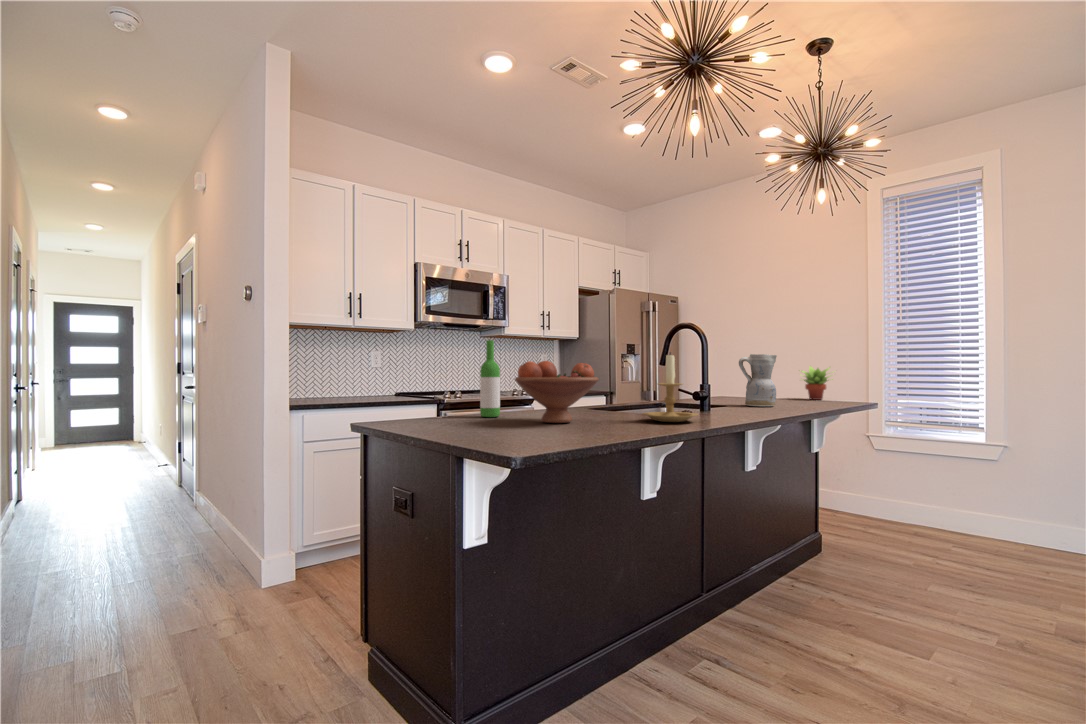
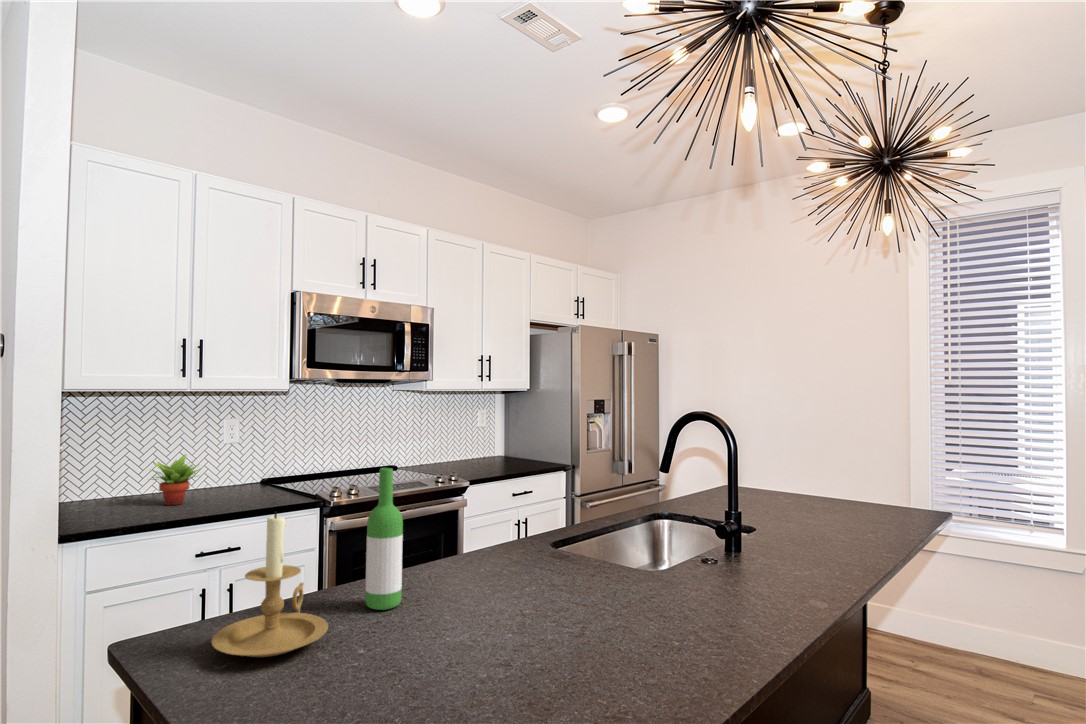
candle holder: present [643,354,698,422] -> present [211,512,328,657]
ceramic pitcher: present [739,354,777,406] -> none [778,460,836,544]
fruit bowl: present [515,361,599,423] -> none [426,515,582,650]
succulent plant: present [801,366,830,400] -> present [152,455,200,505]

